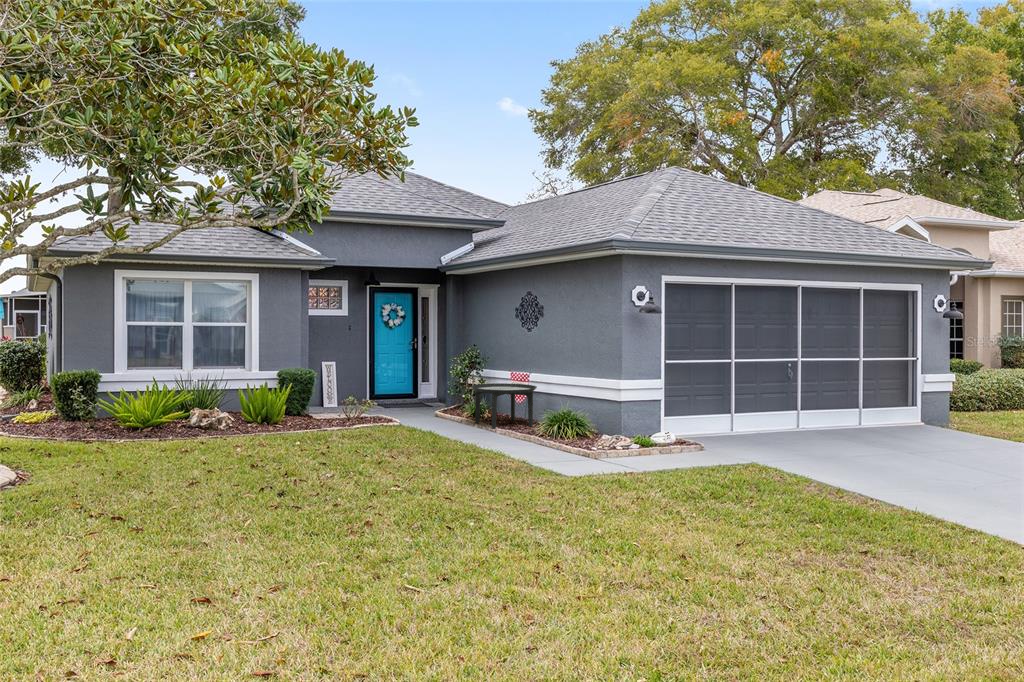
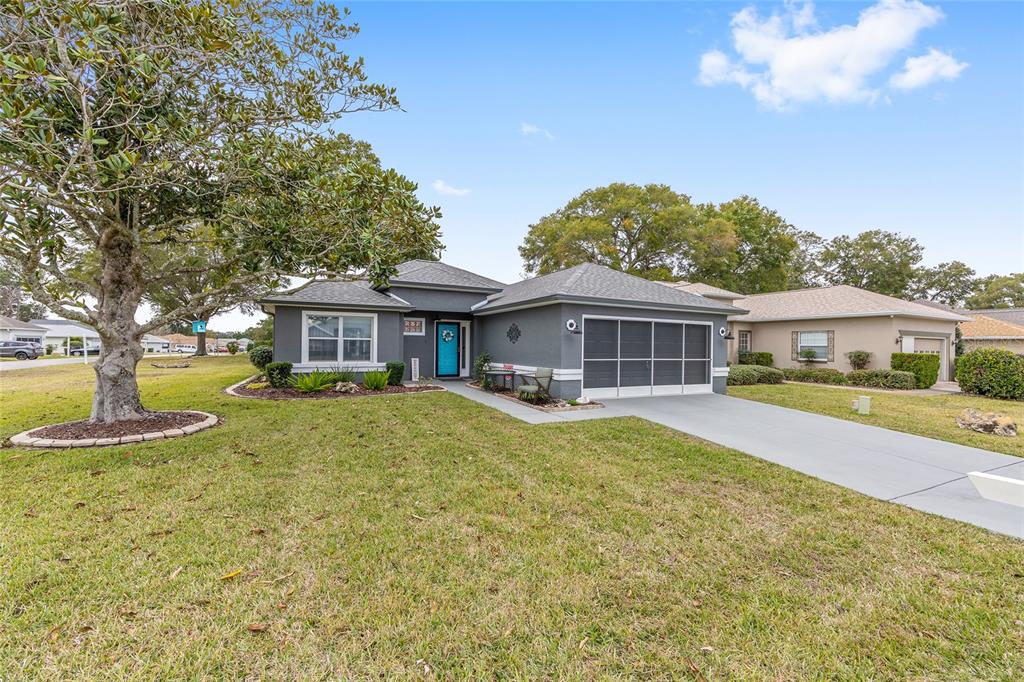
lounge chair: none [542,376,615,447] -> present [518,367,556,406]

